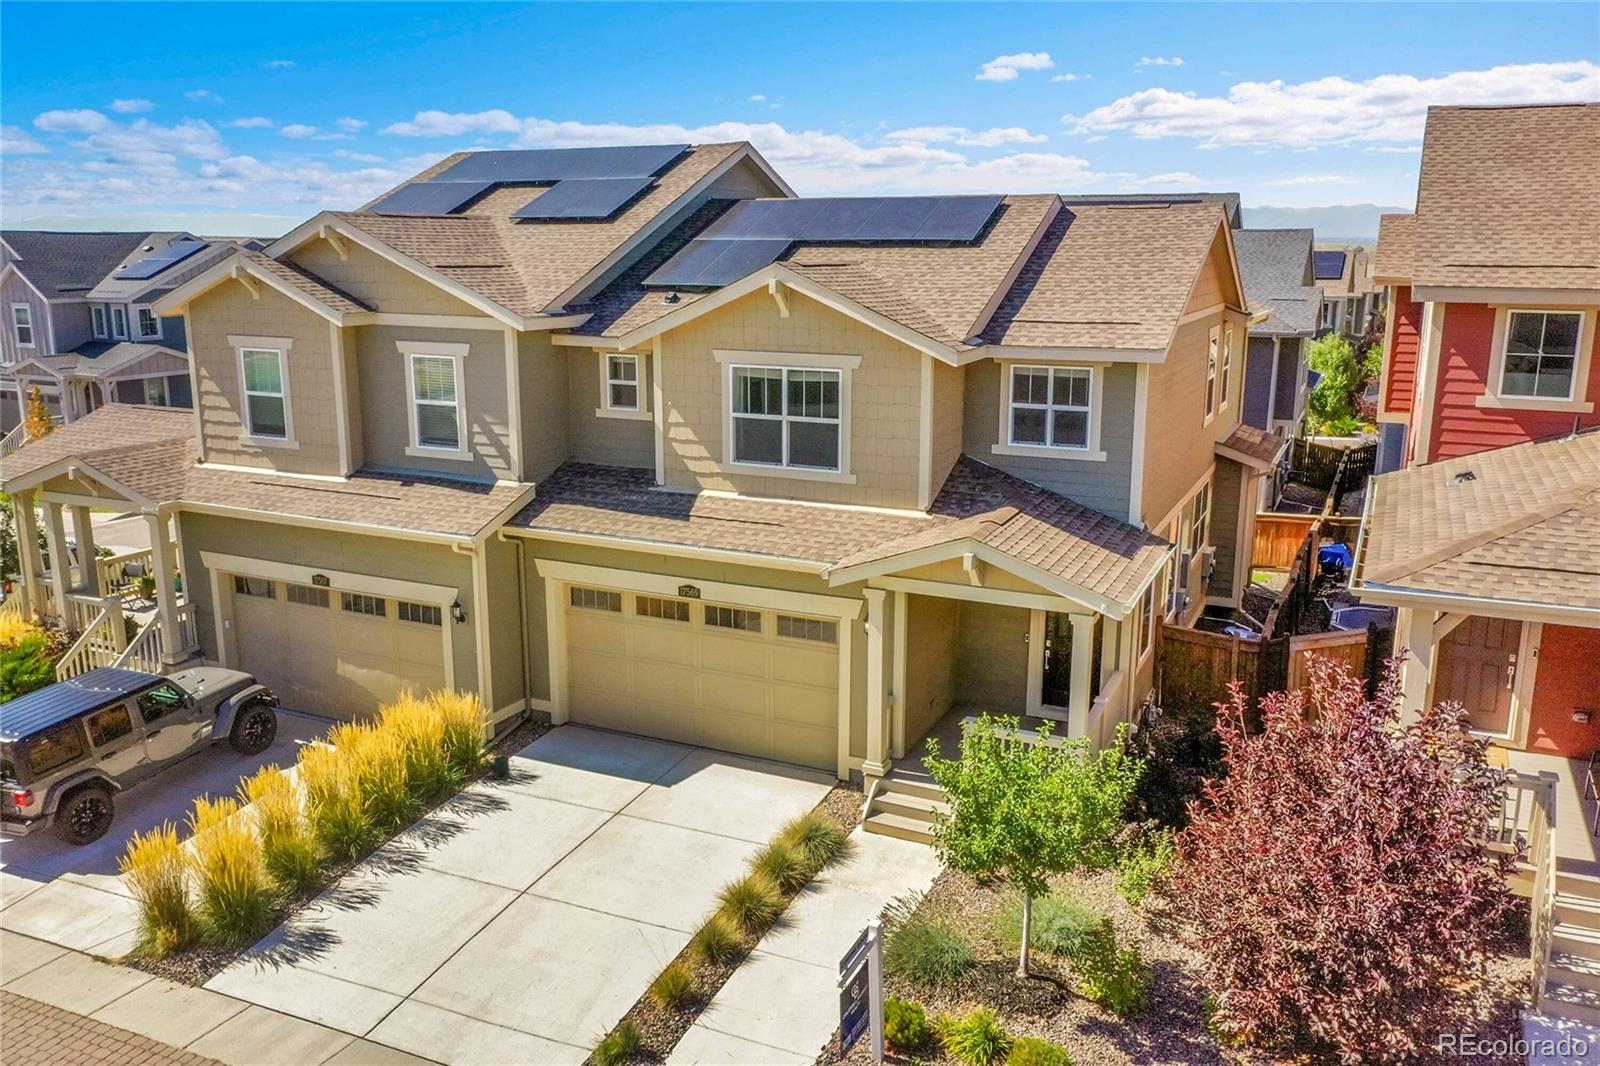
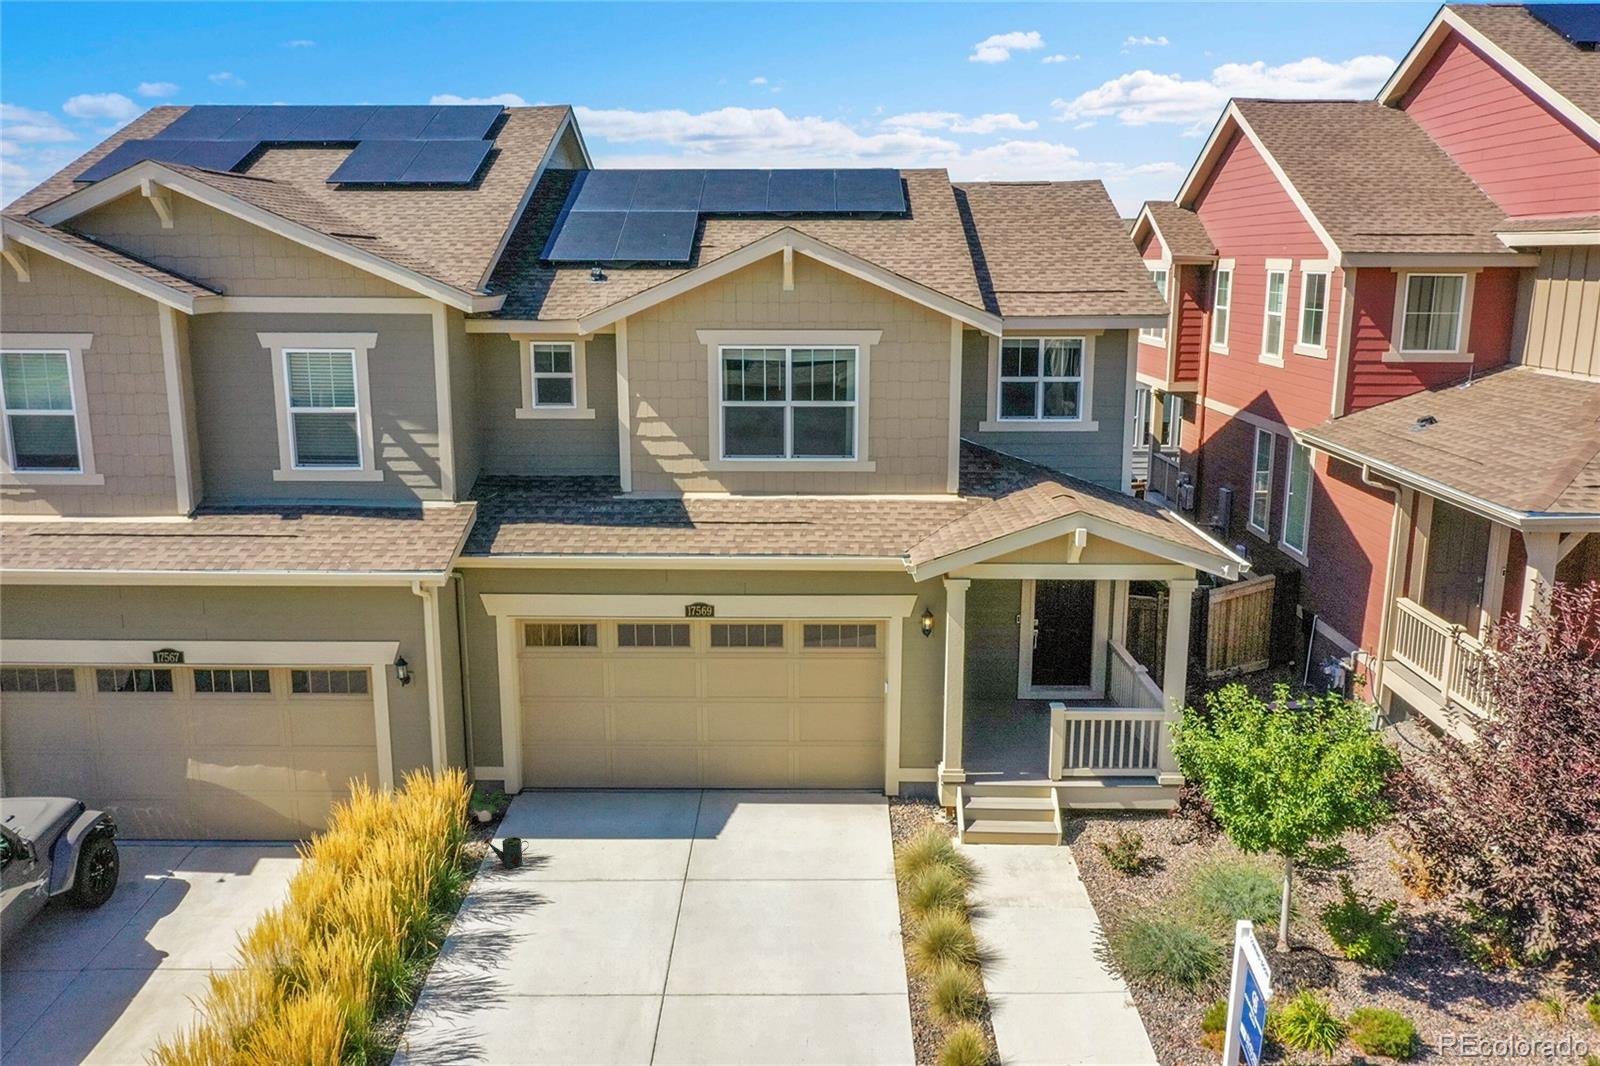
potted plant: none [500,716,541,741] -> present [468,790,509,821]

